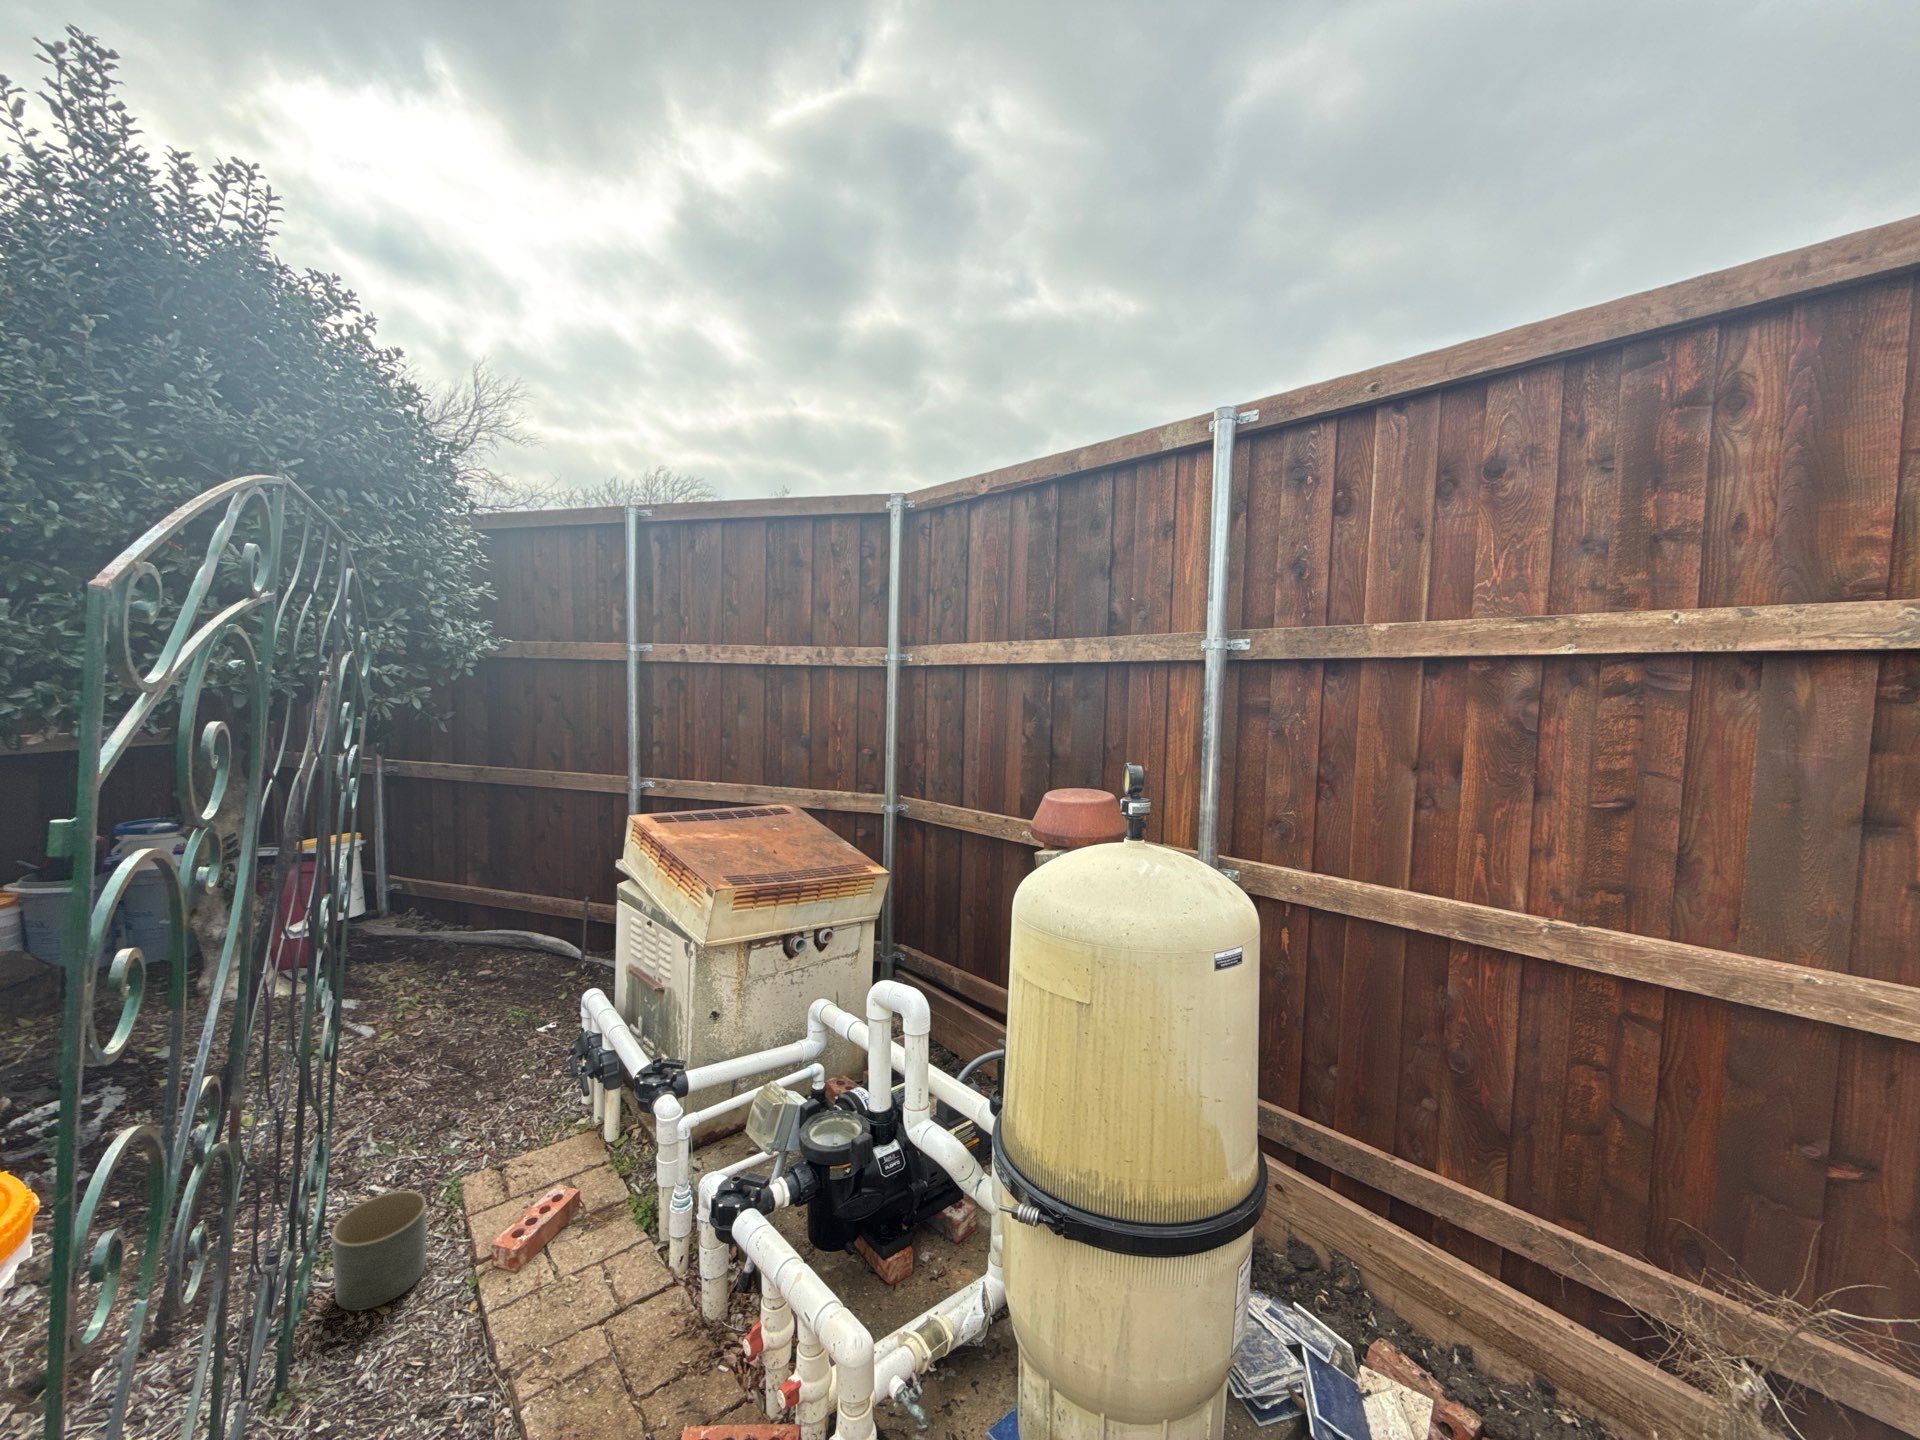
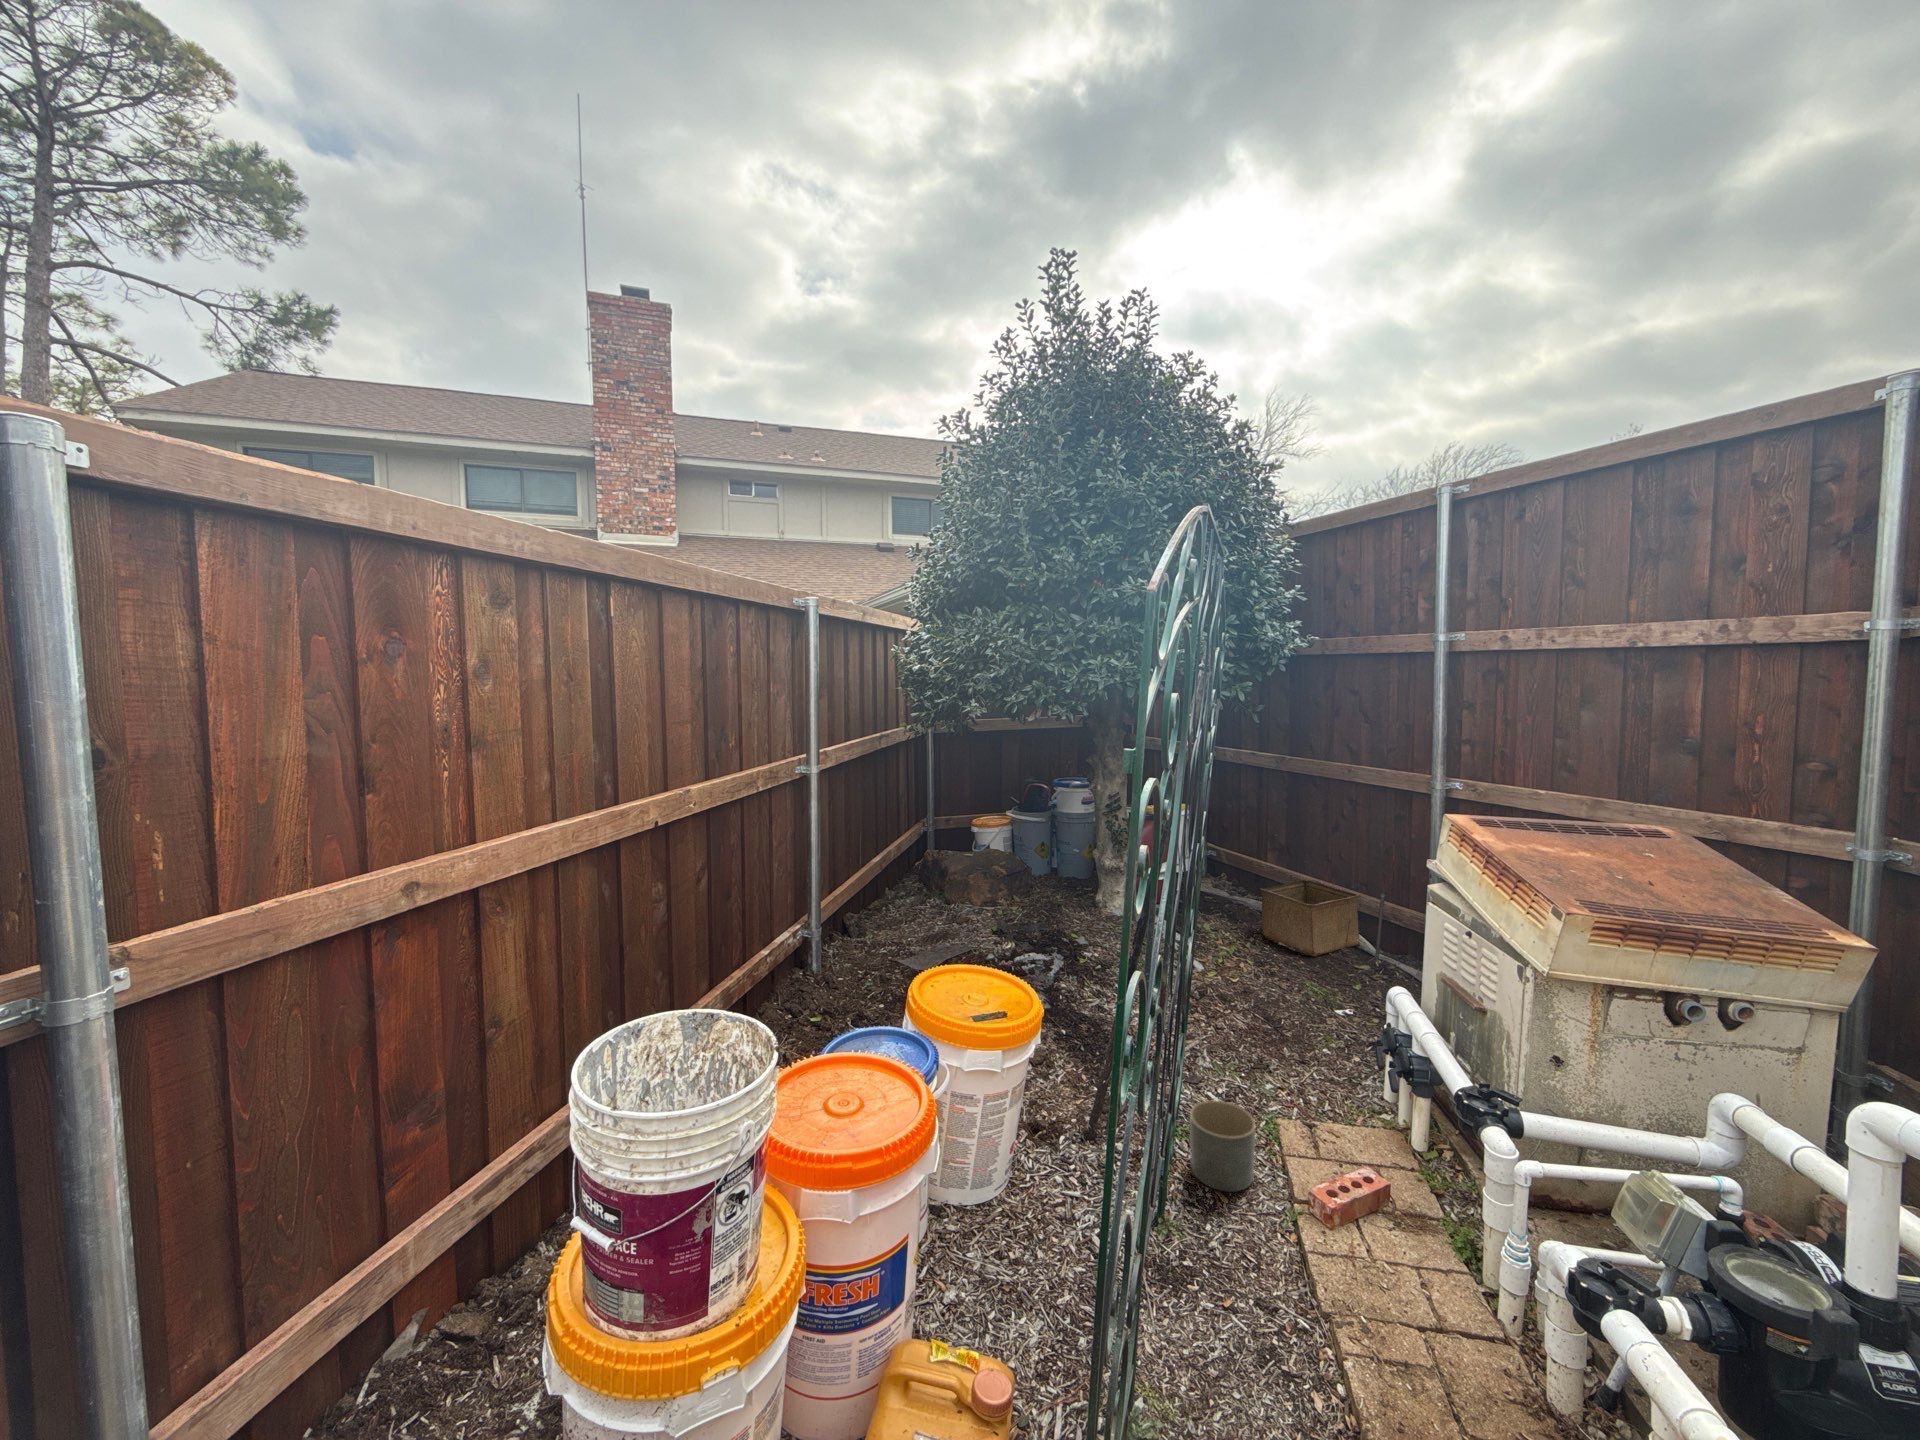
storage bin: none [454,897,568,977] -> present [1260,880,1360,956]

